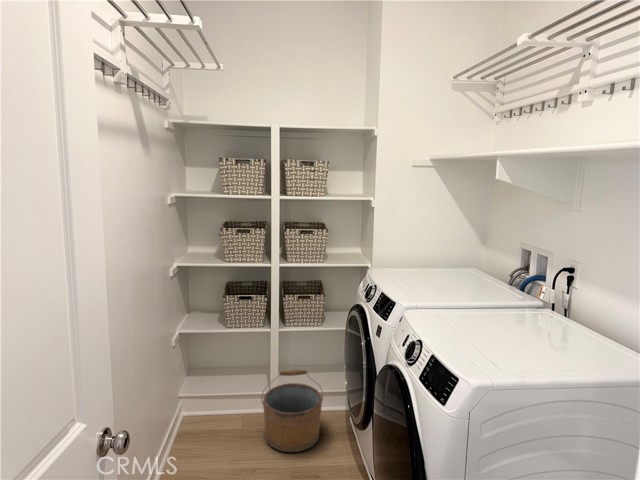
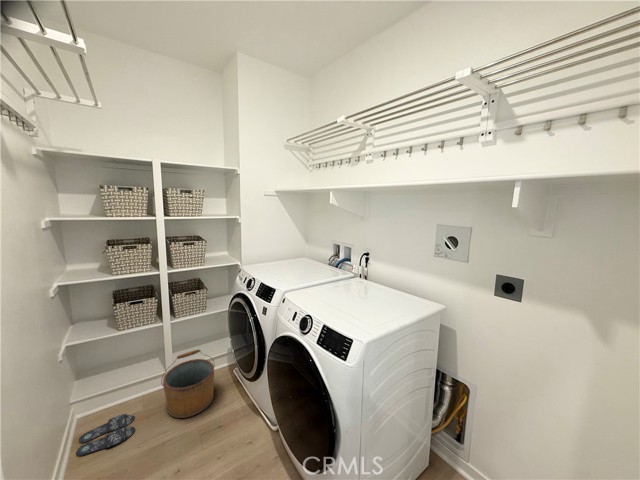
slippers: none [179,424,233,453] -> present [76,414,135,456]

